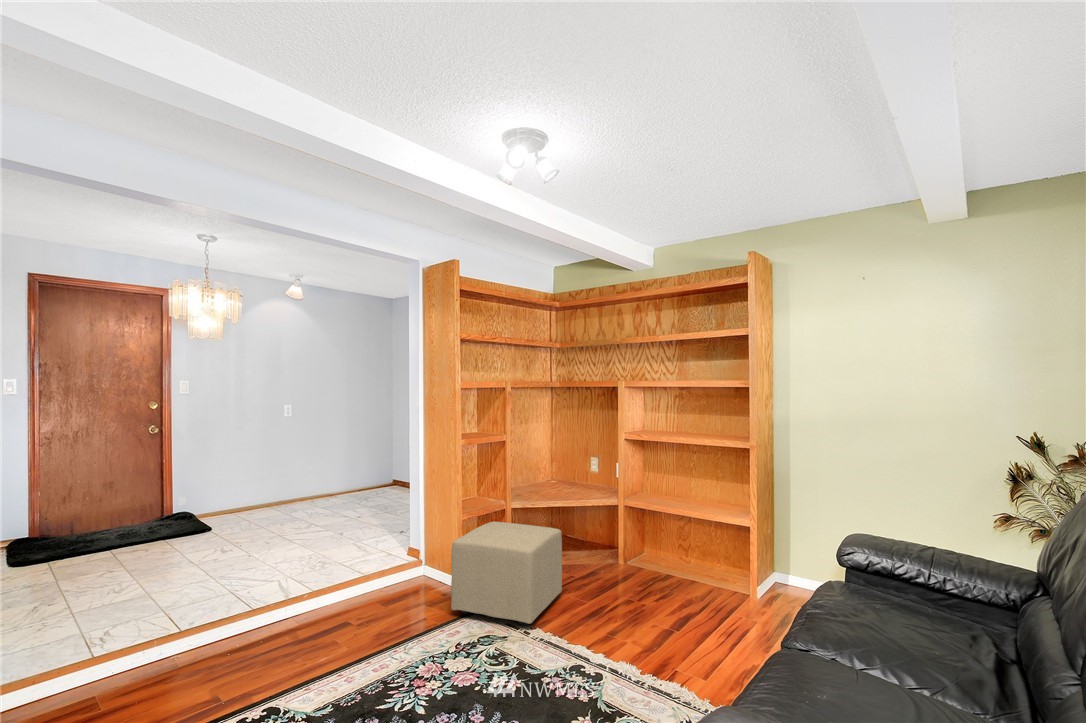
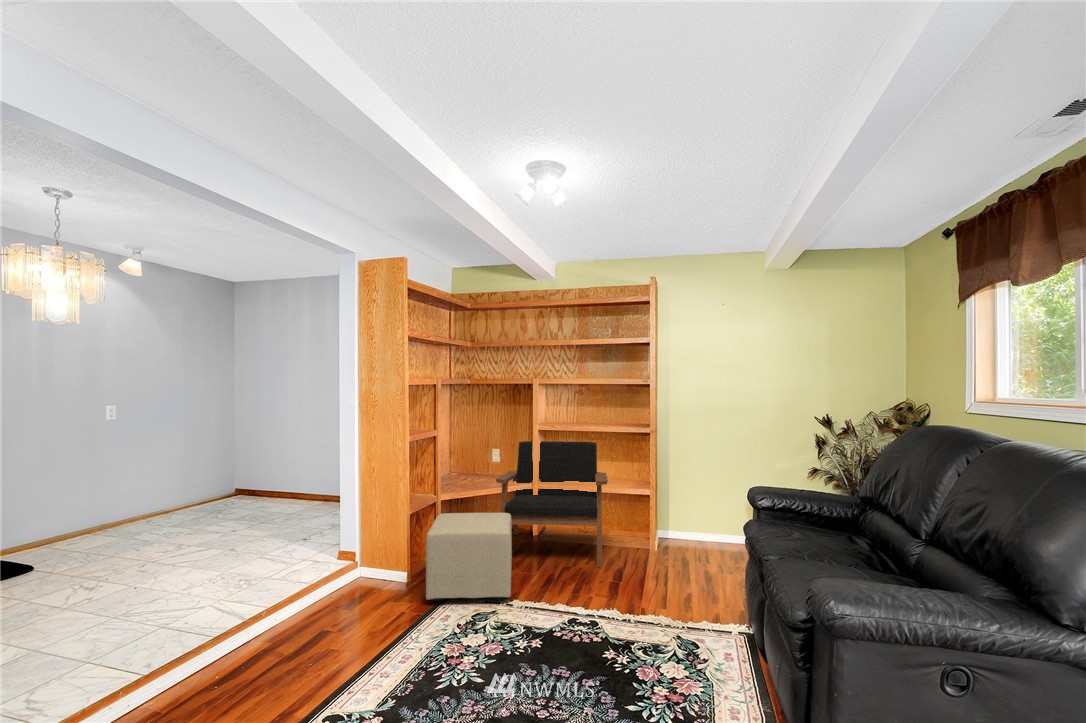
armchair: none [558,451,707,608] -> present [496,441,608,568]

